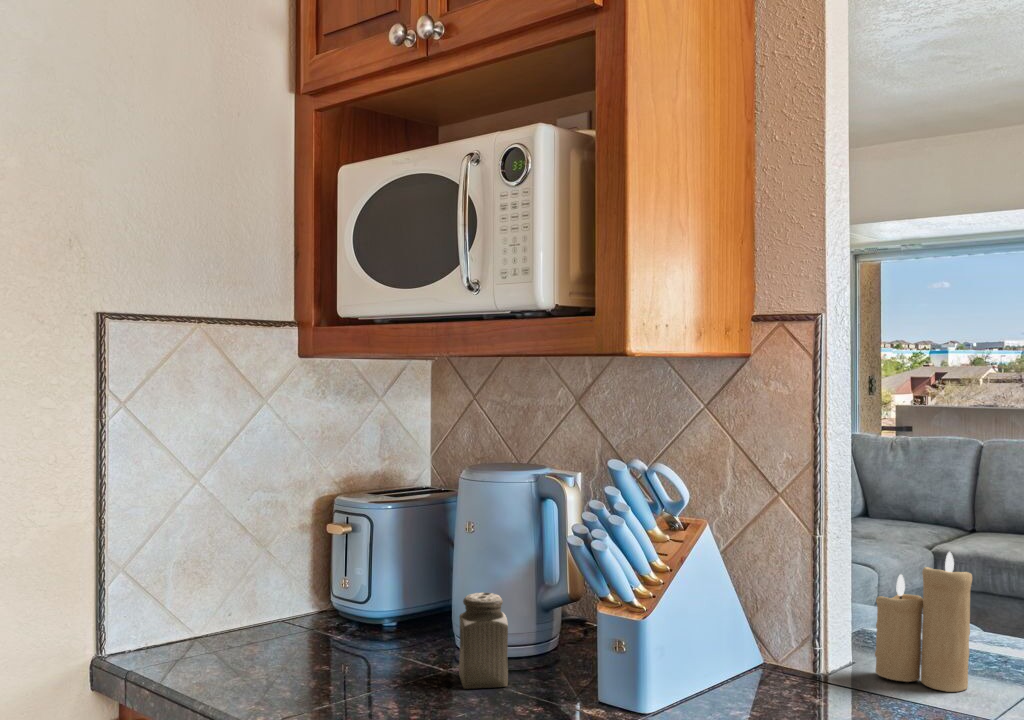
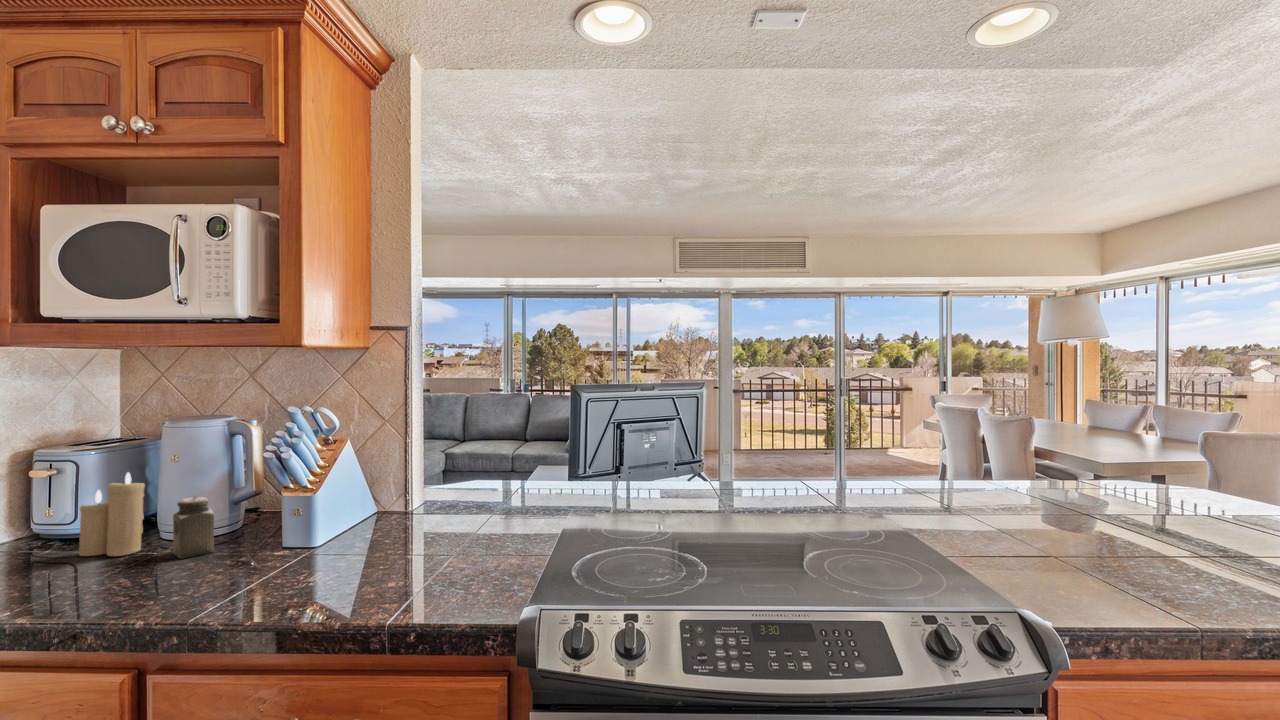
candle: present [875,552,972,692] -> present [79,473,145,556]

